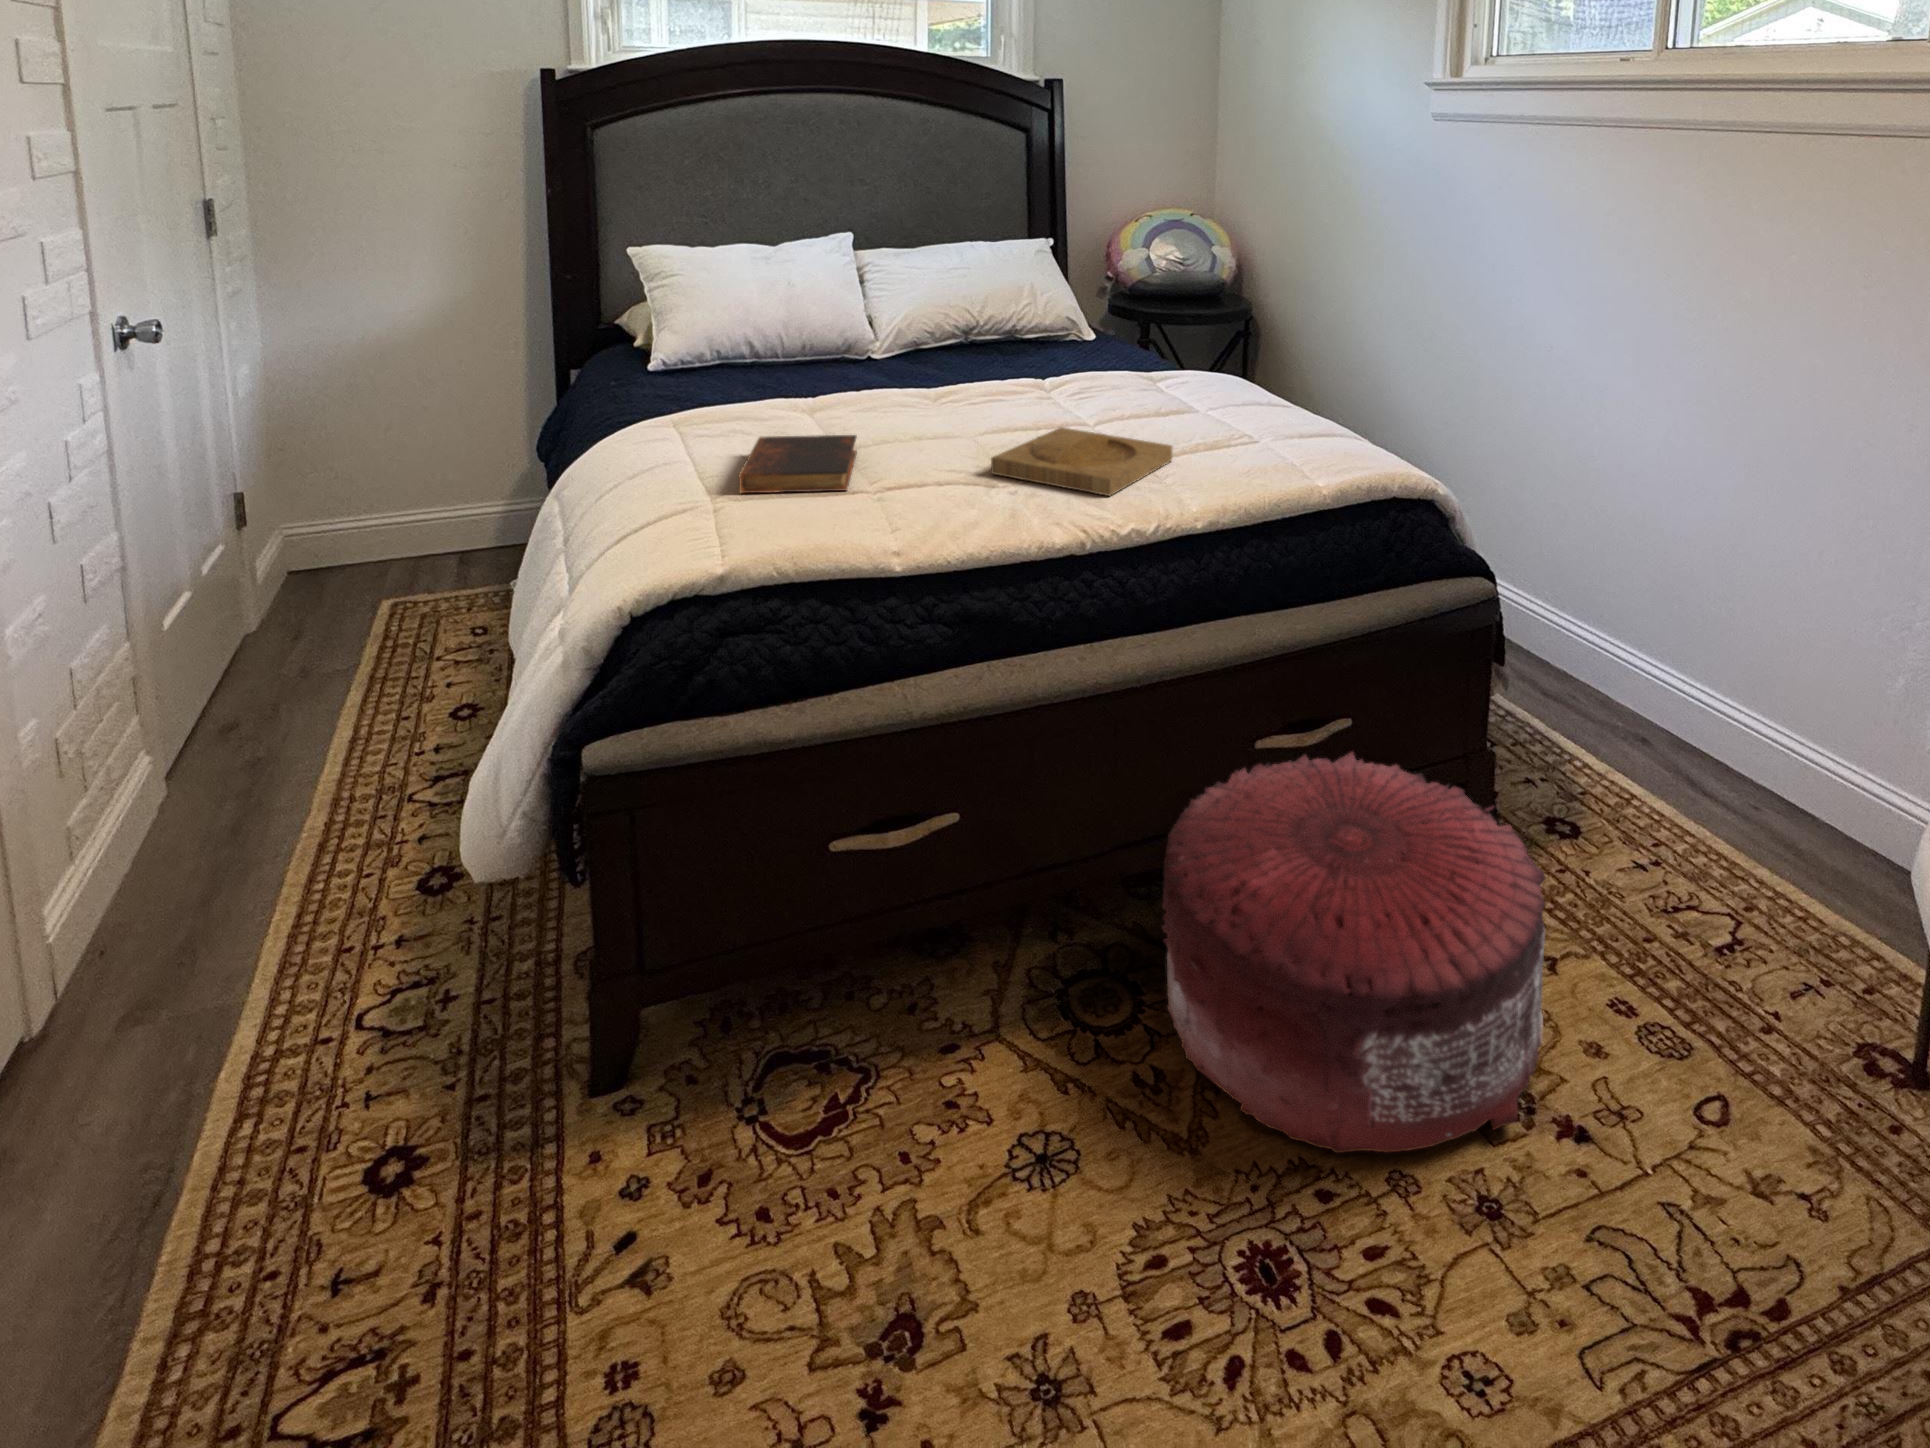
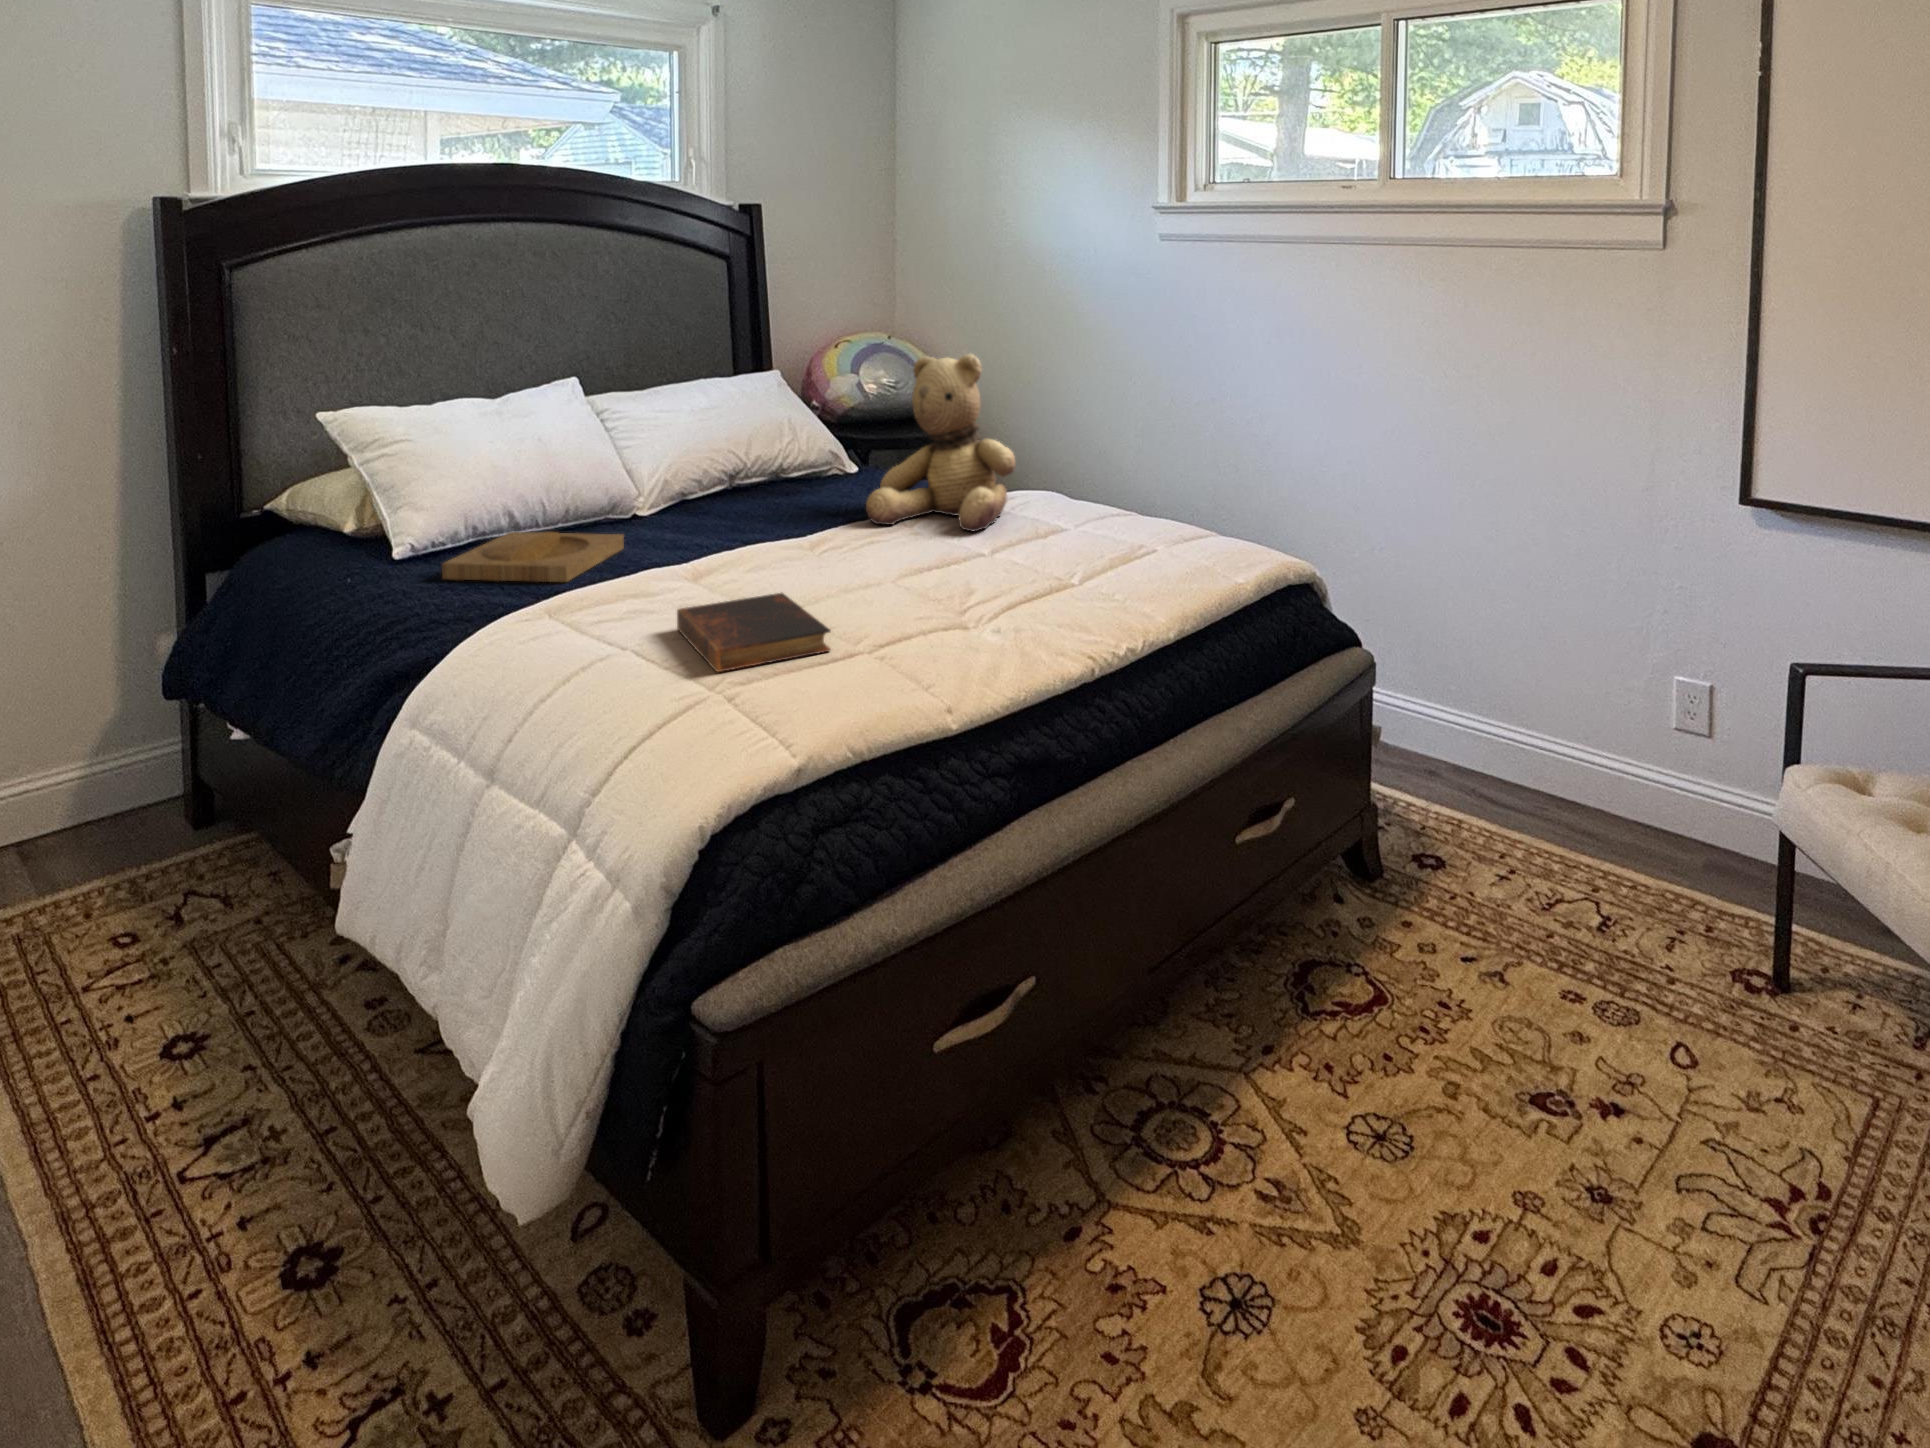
teddy bear: none [1032,227,1172,405] -> present [866,354,1016,531]
tray: present [991,427,1172,496] -> present [442,532,624,582]
pouf: present [1162,752,1546,1153] -> none [1212,824,1576,1196]

